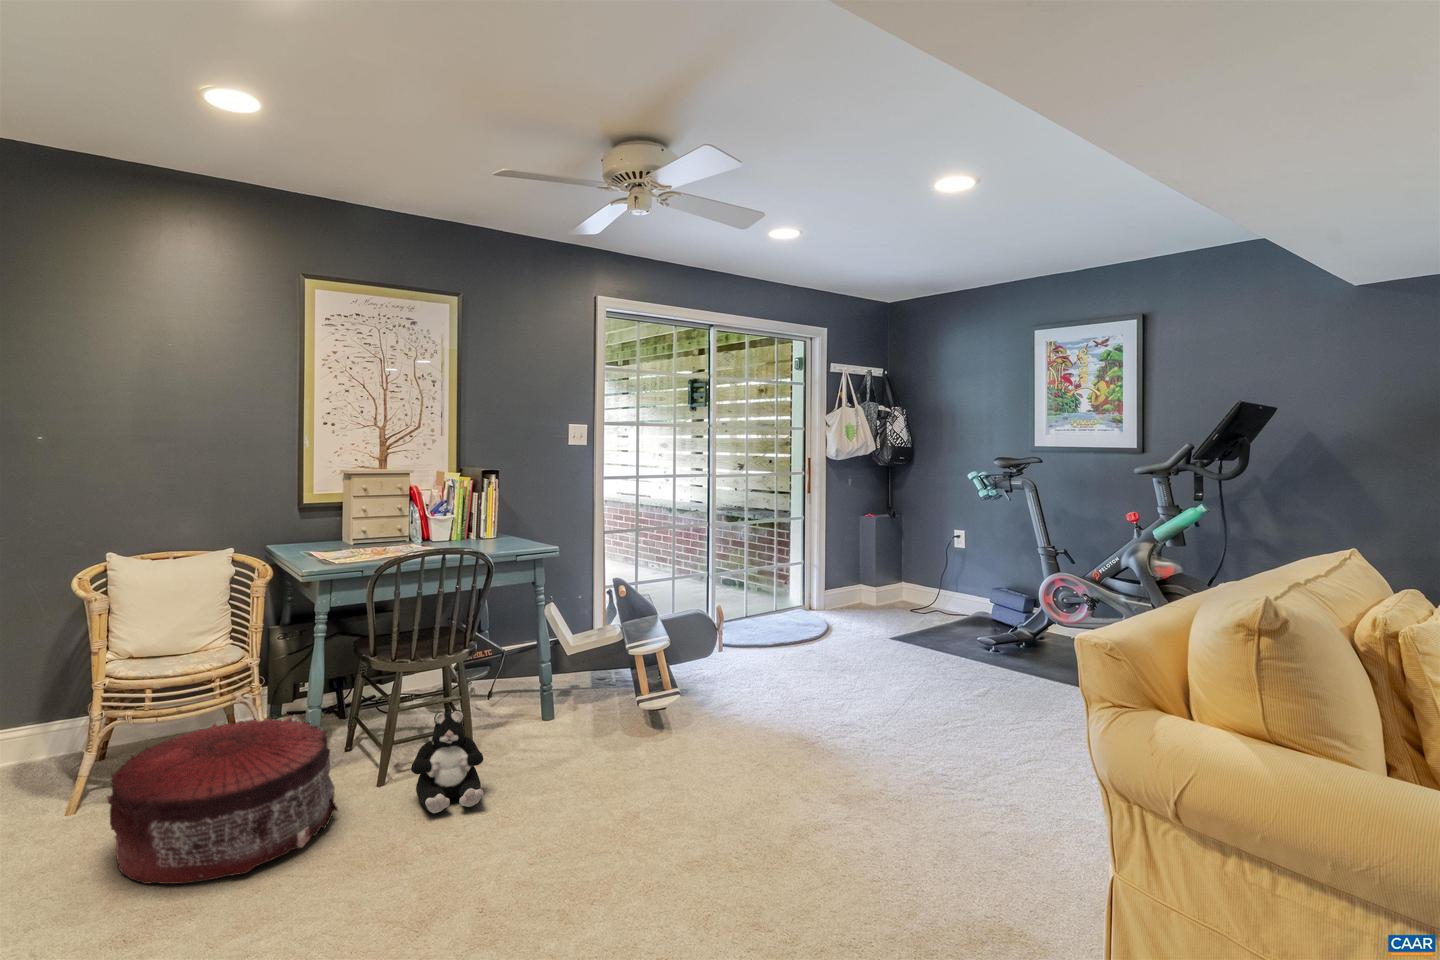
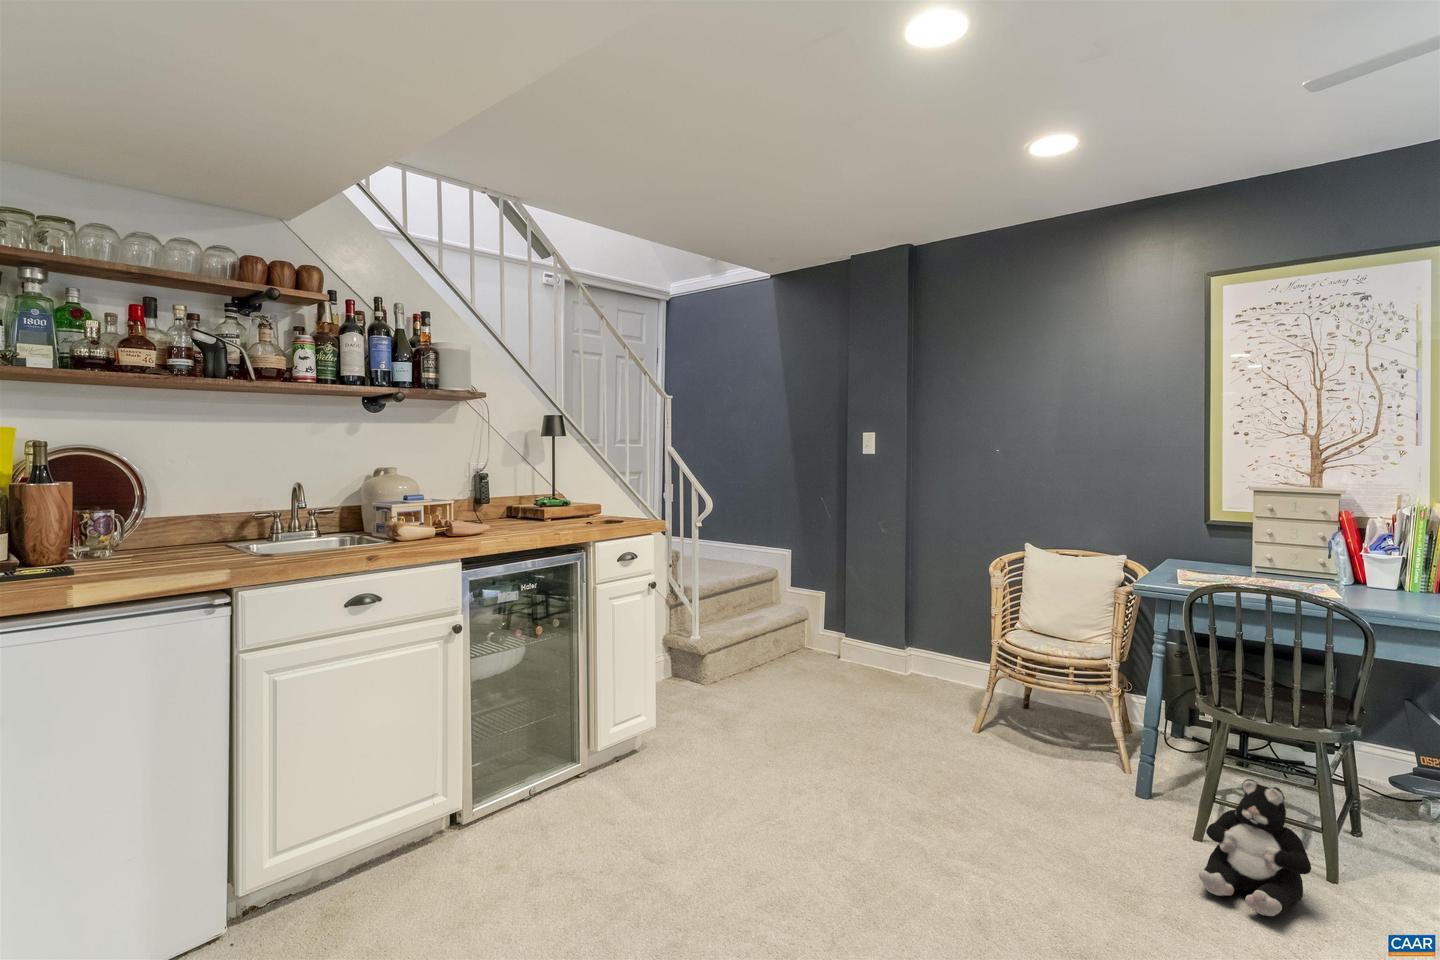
pouf: present [107,717,338,884] -> none [944,699,1123,839]

